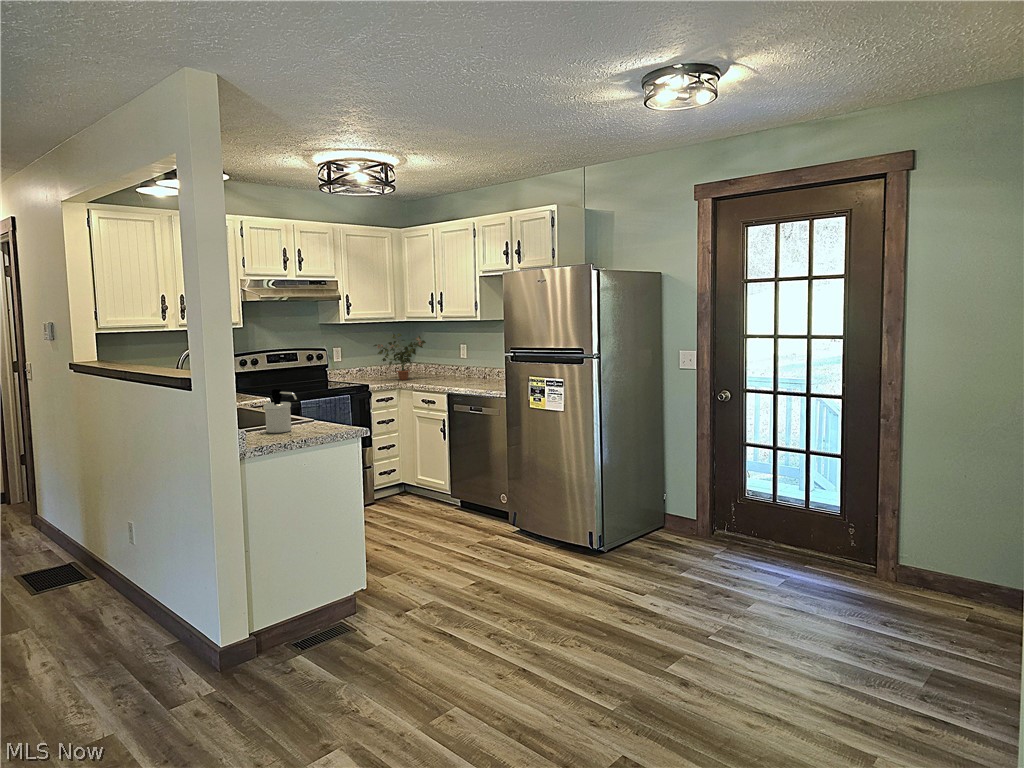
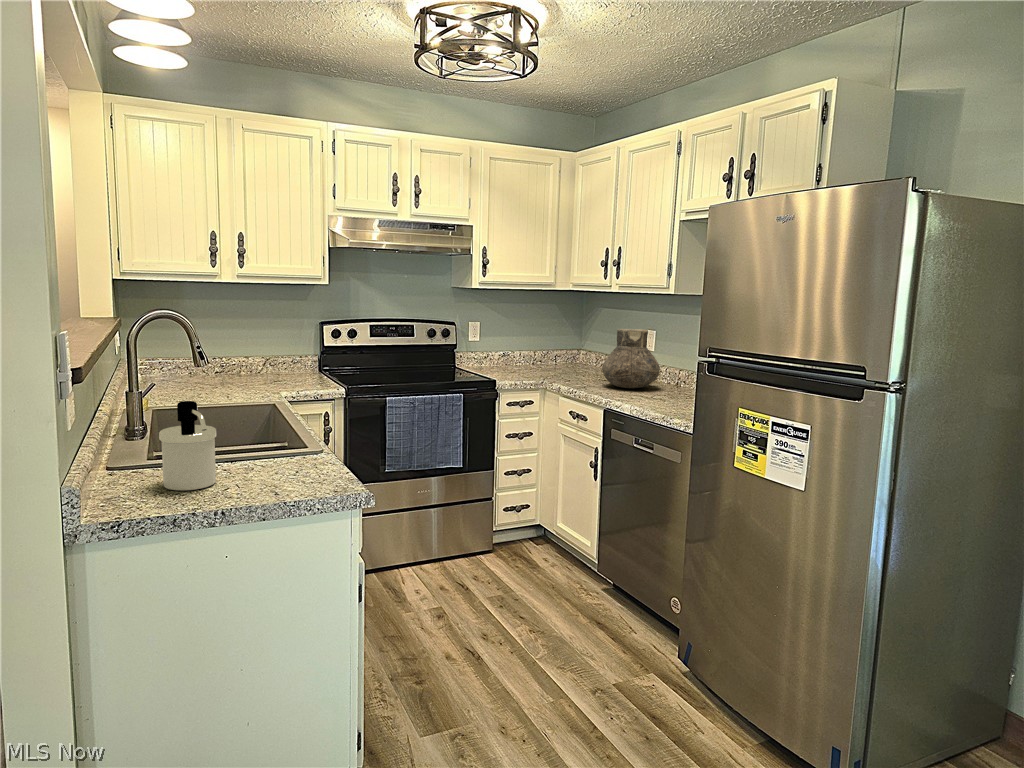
potted plant: present [374,333,426,380] -> none [519,307,595,376]
vase: none [437,343,474,382] -> present [602,329,660,388]

